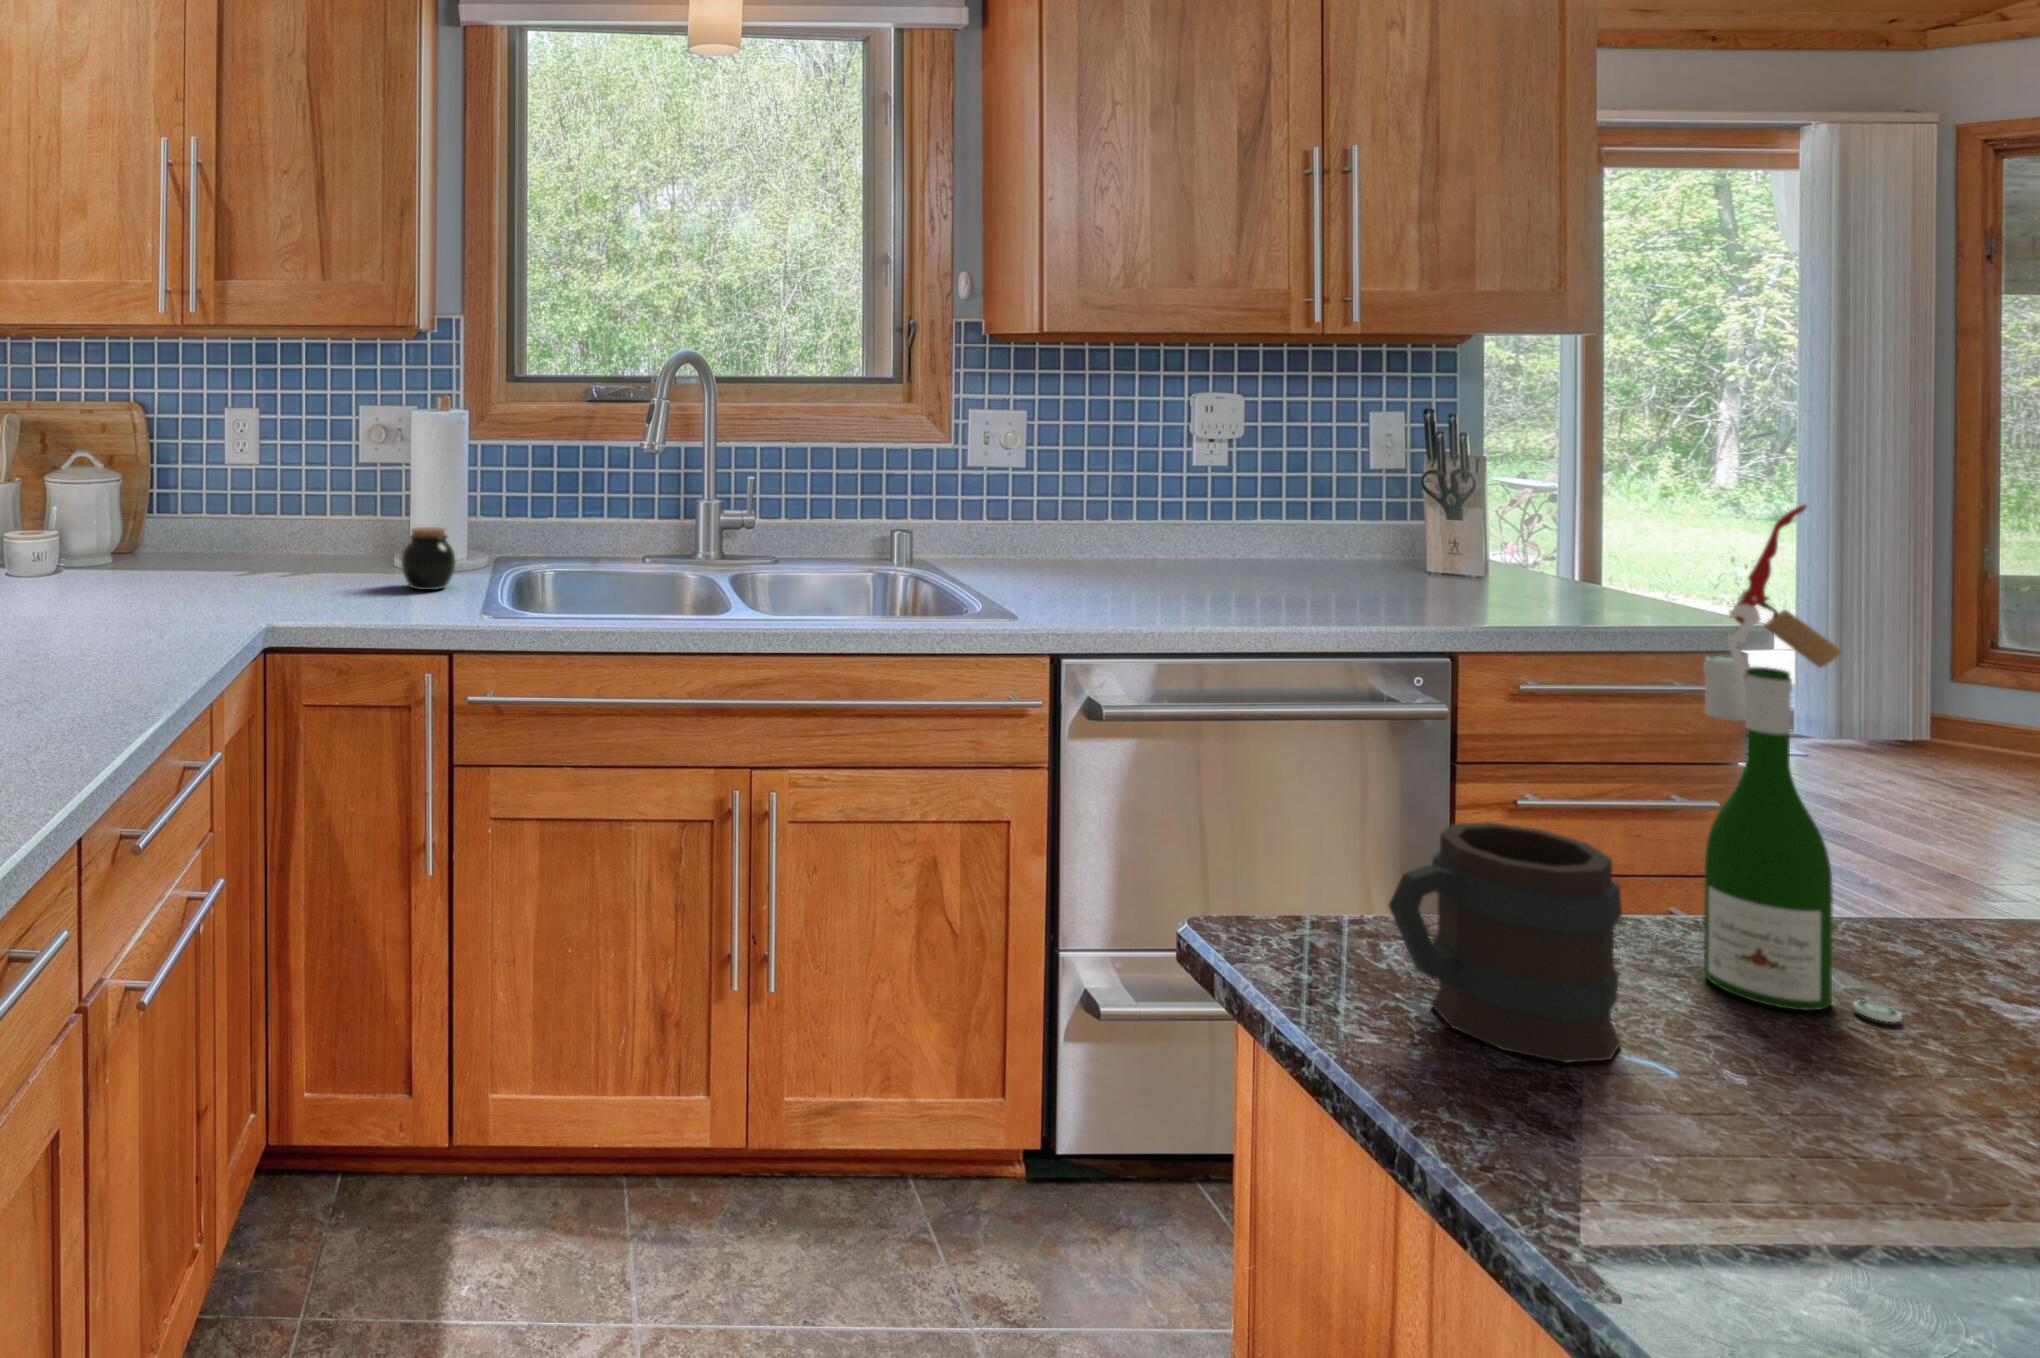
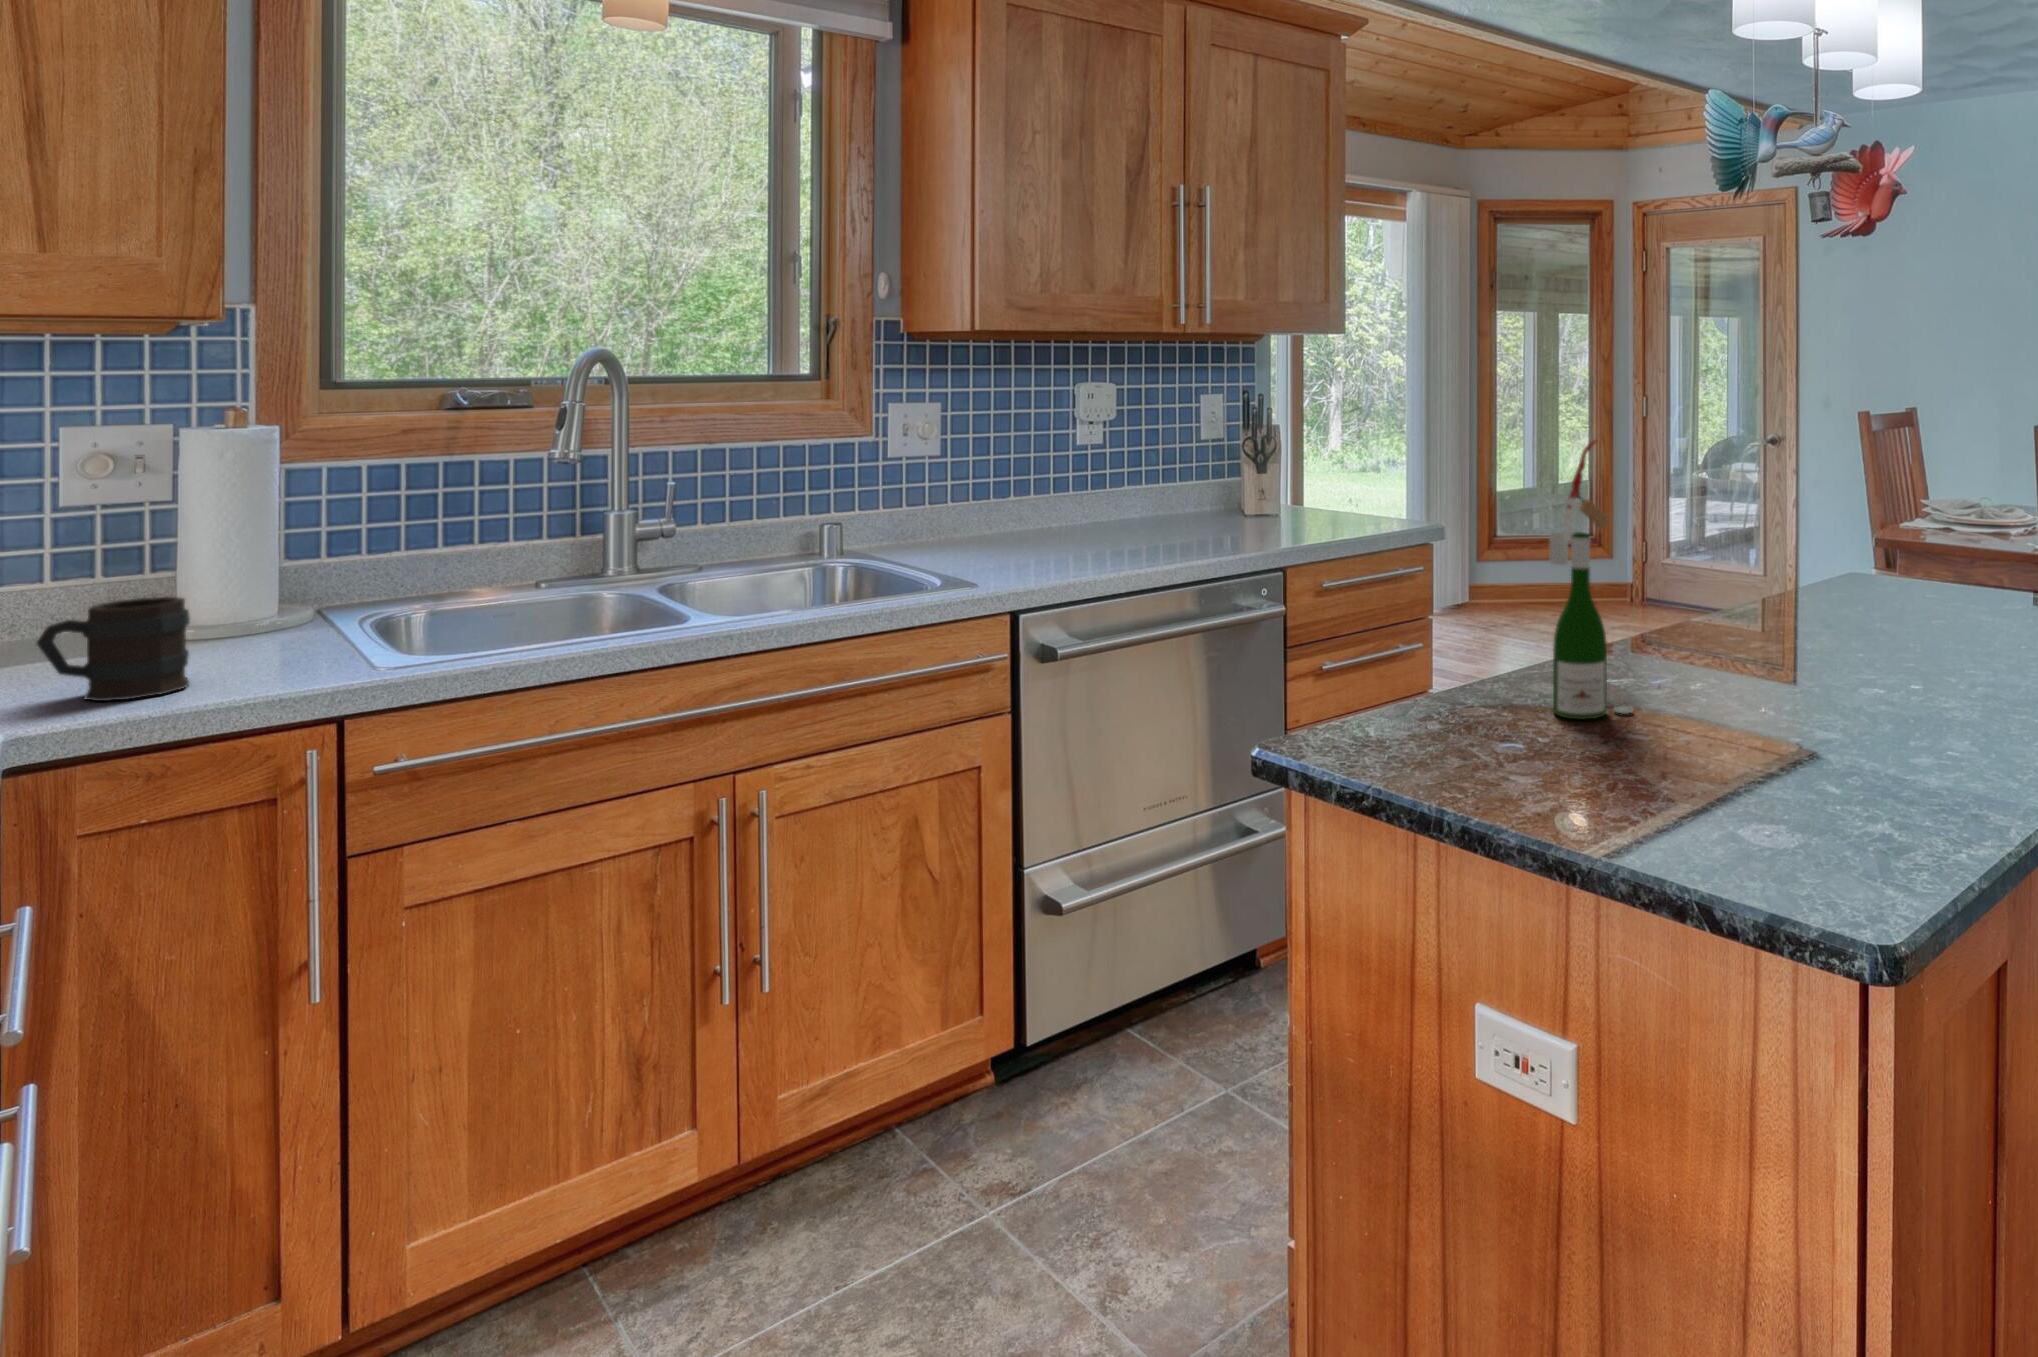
jar: present [401,527,456,590] -> none [200,573,293,657]
mug: present [1389,822,1622,1063] -> present [37,597,190,701]

